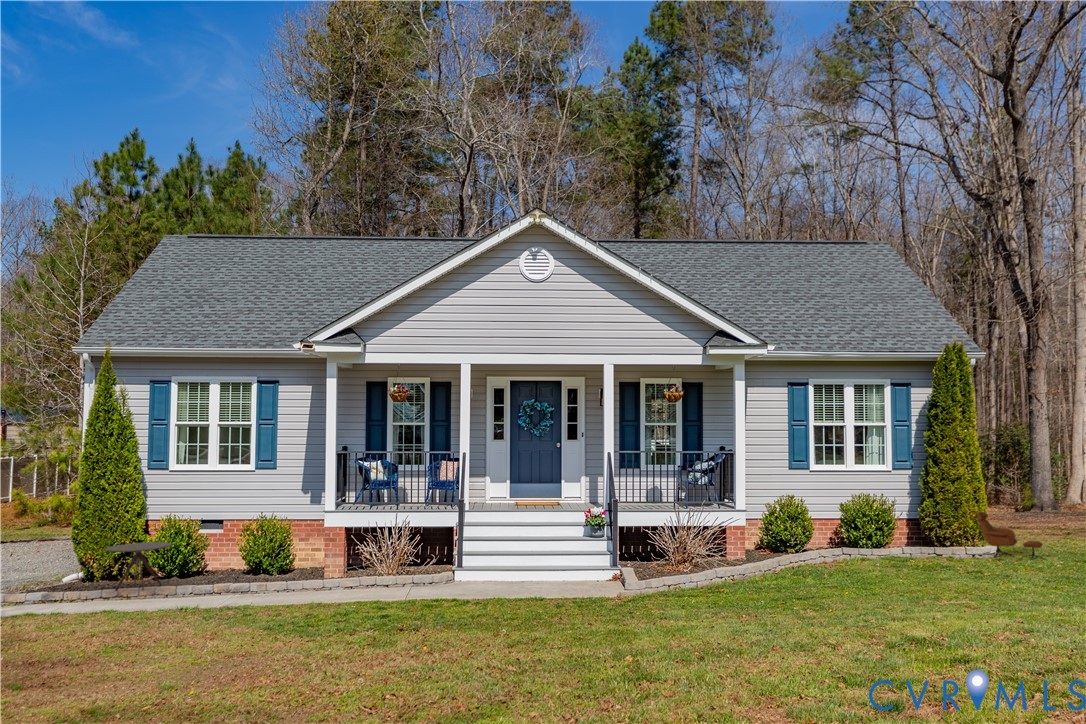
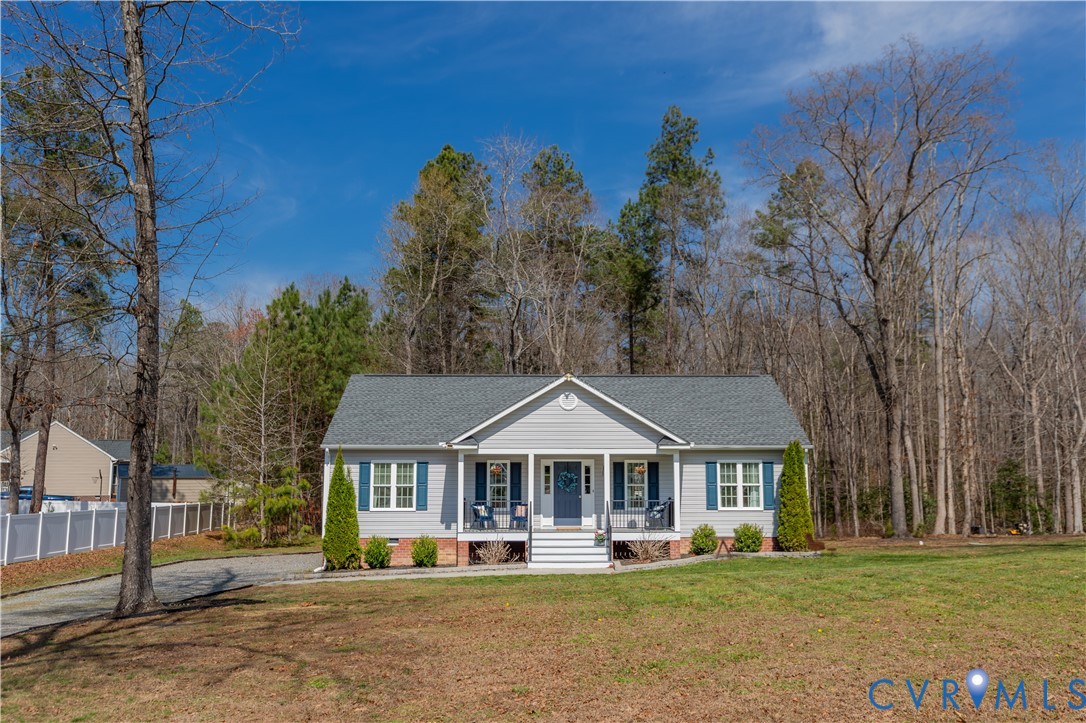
round table: present [106,542,171,590] -> present [708,536,737,558]

